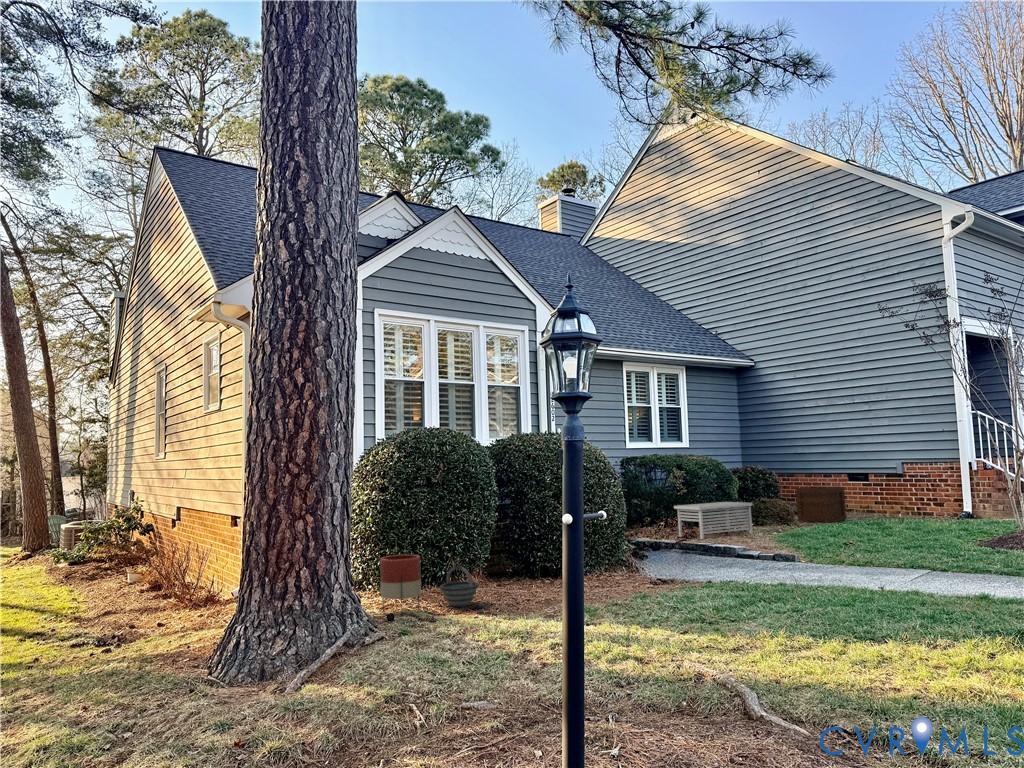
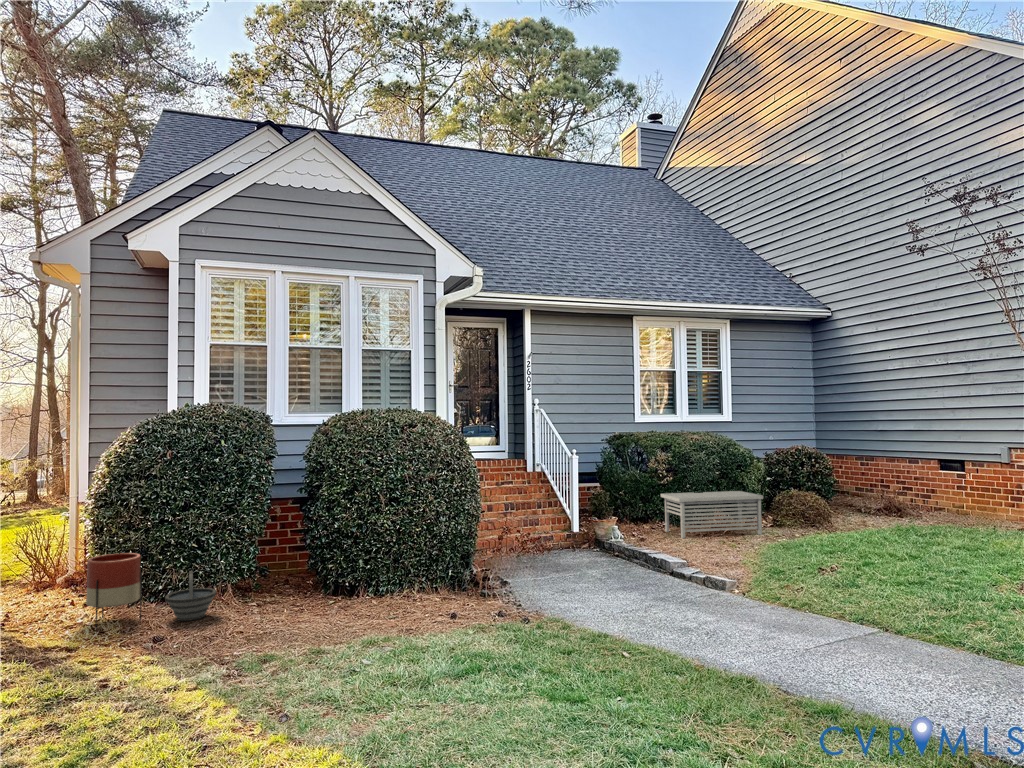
wooden crate: present [796,487,847,523] -> none [862,474,934,524]

